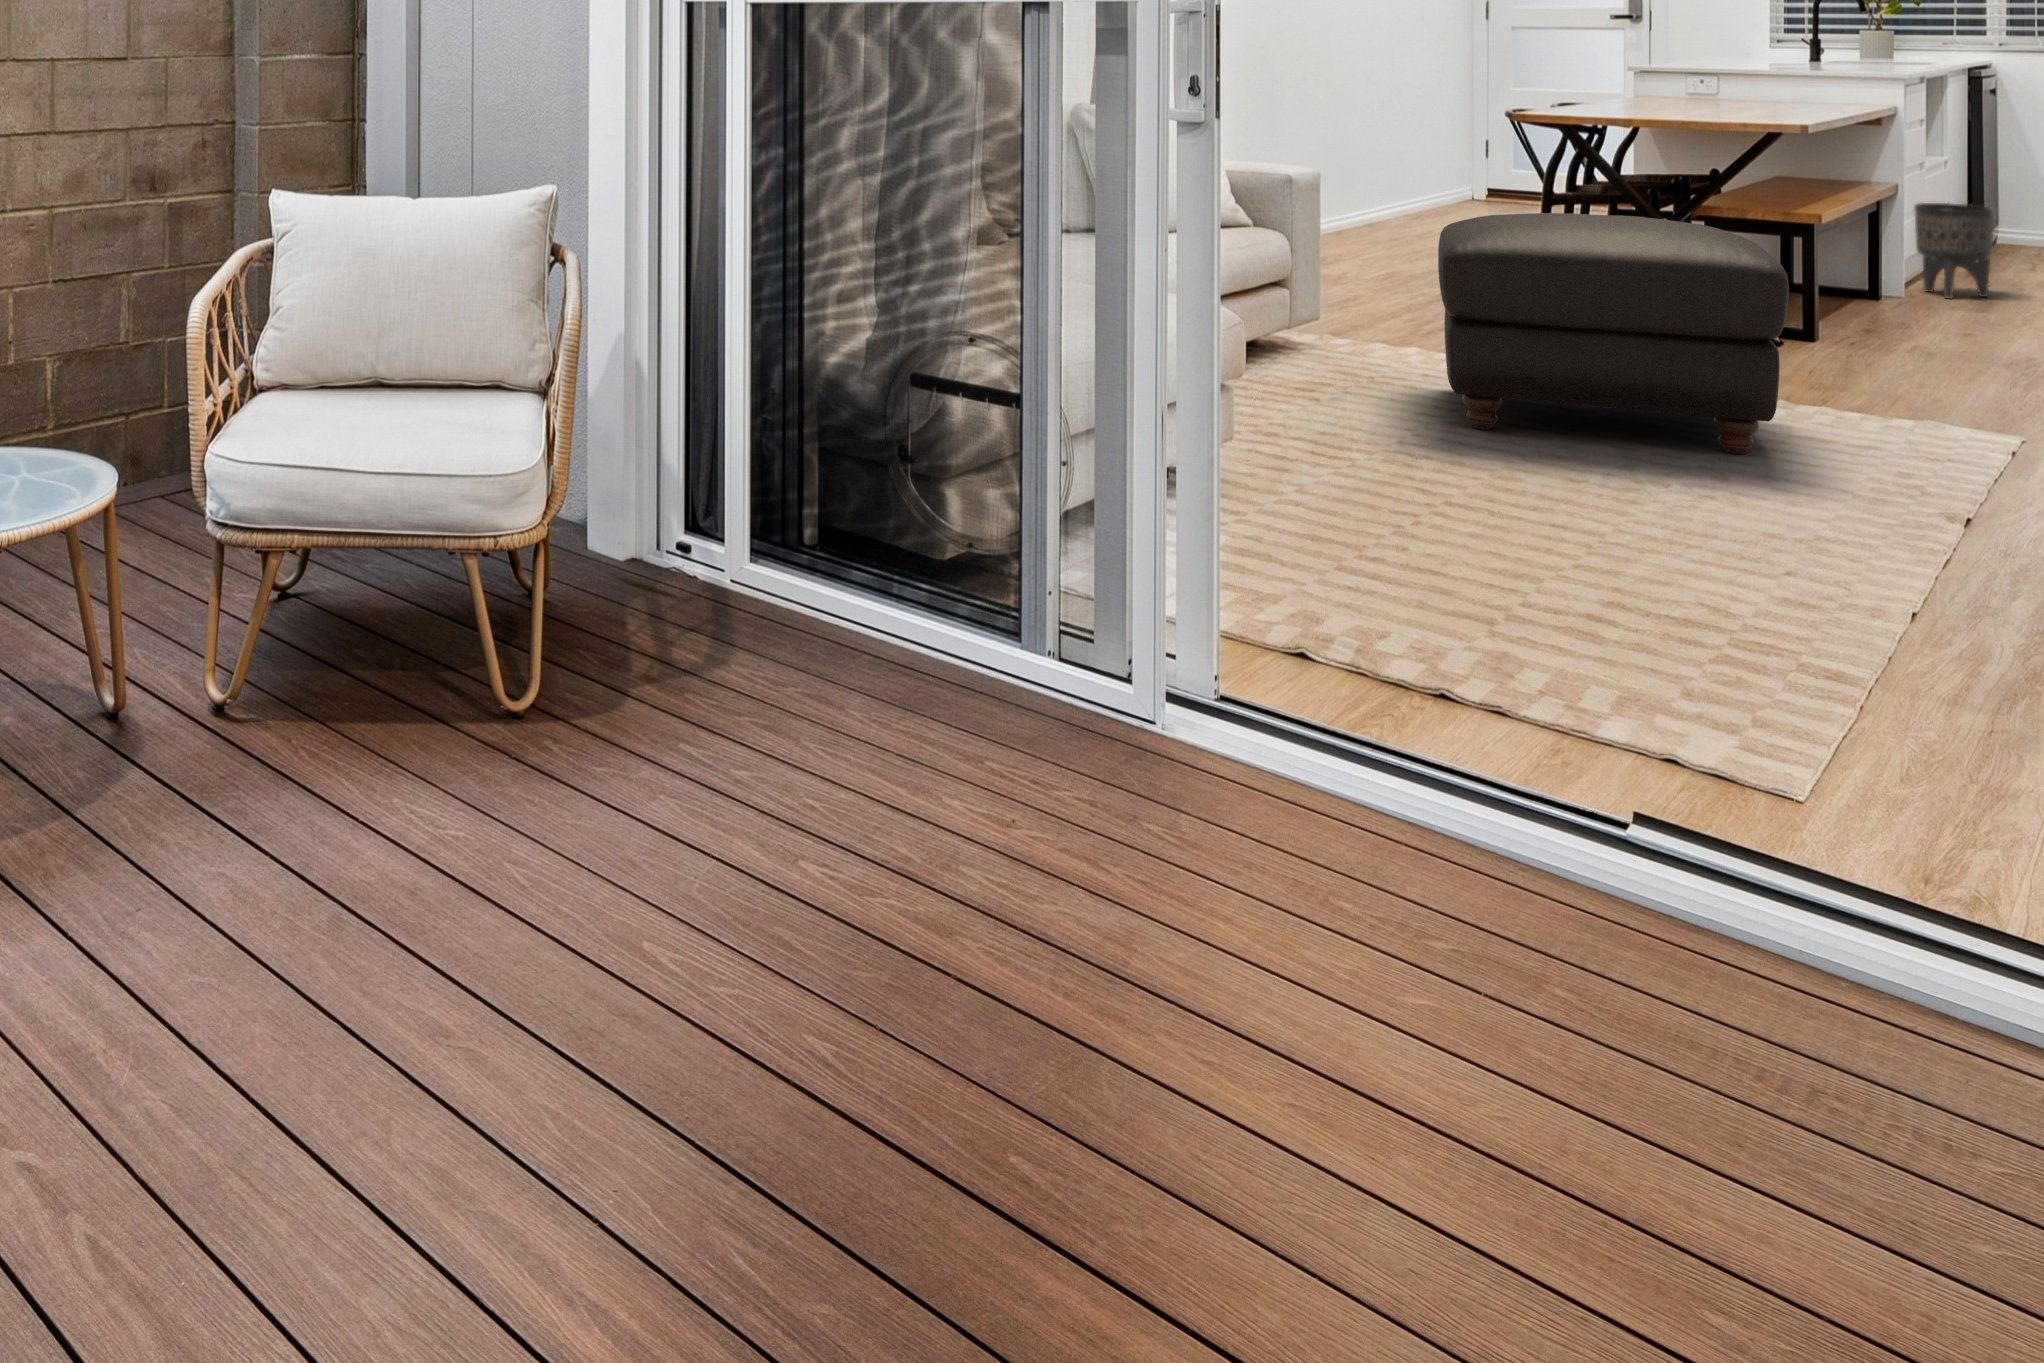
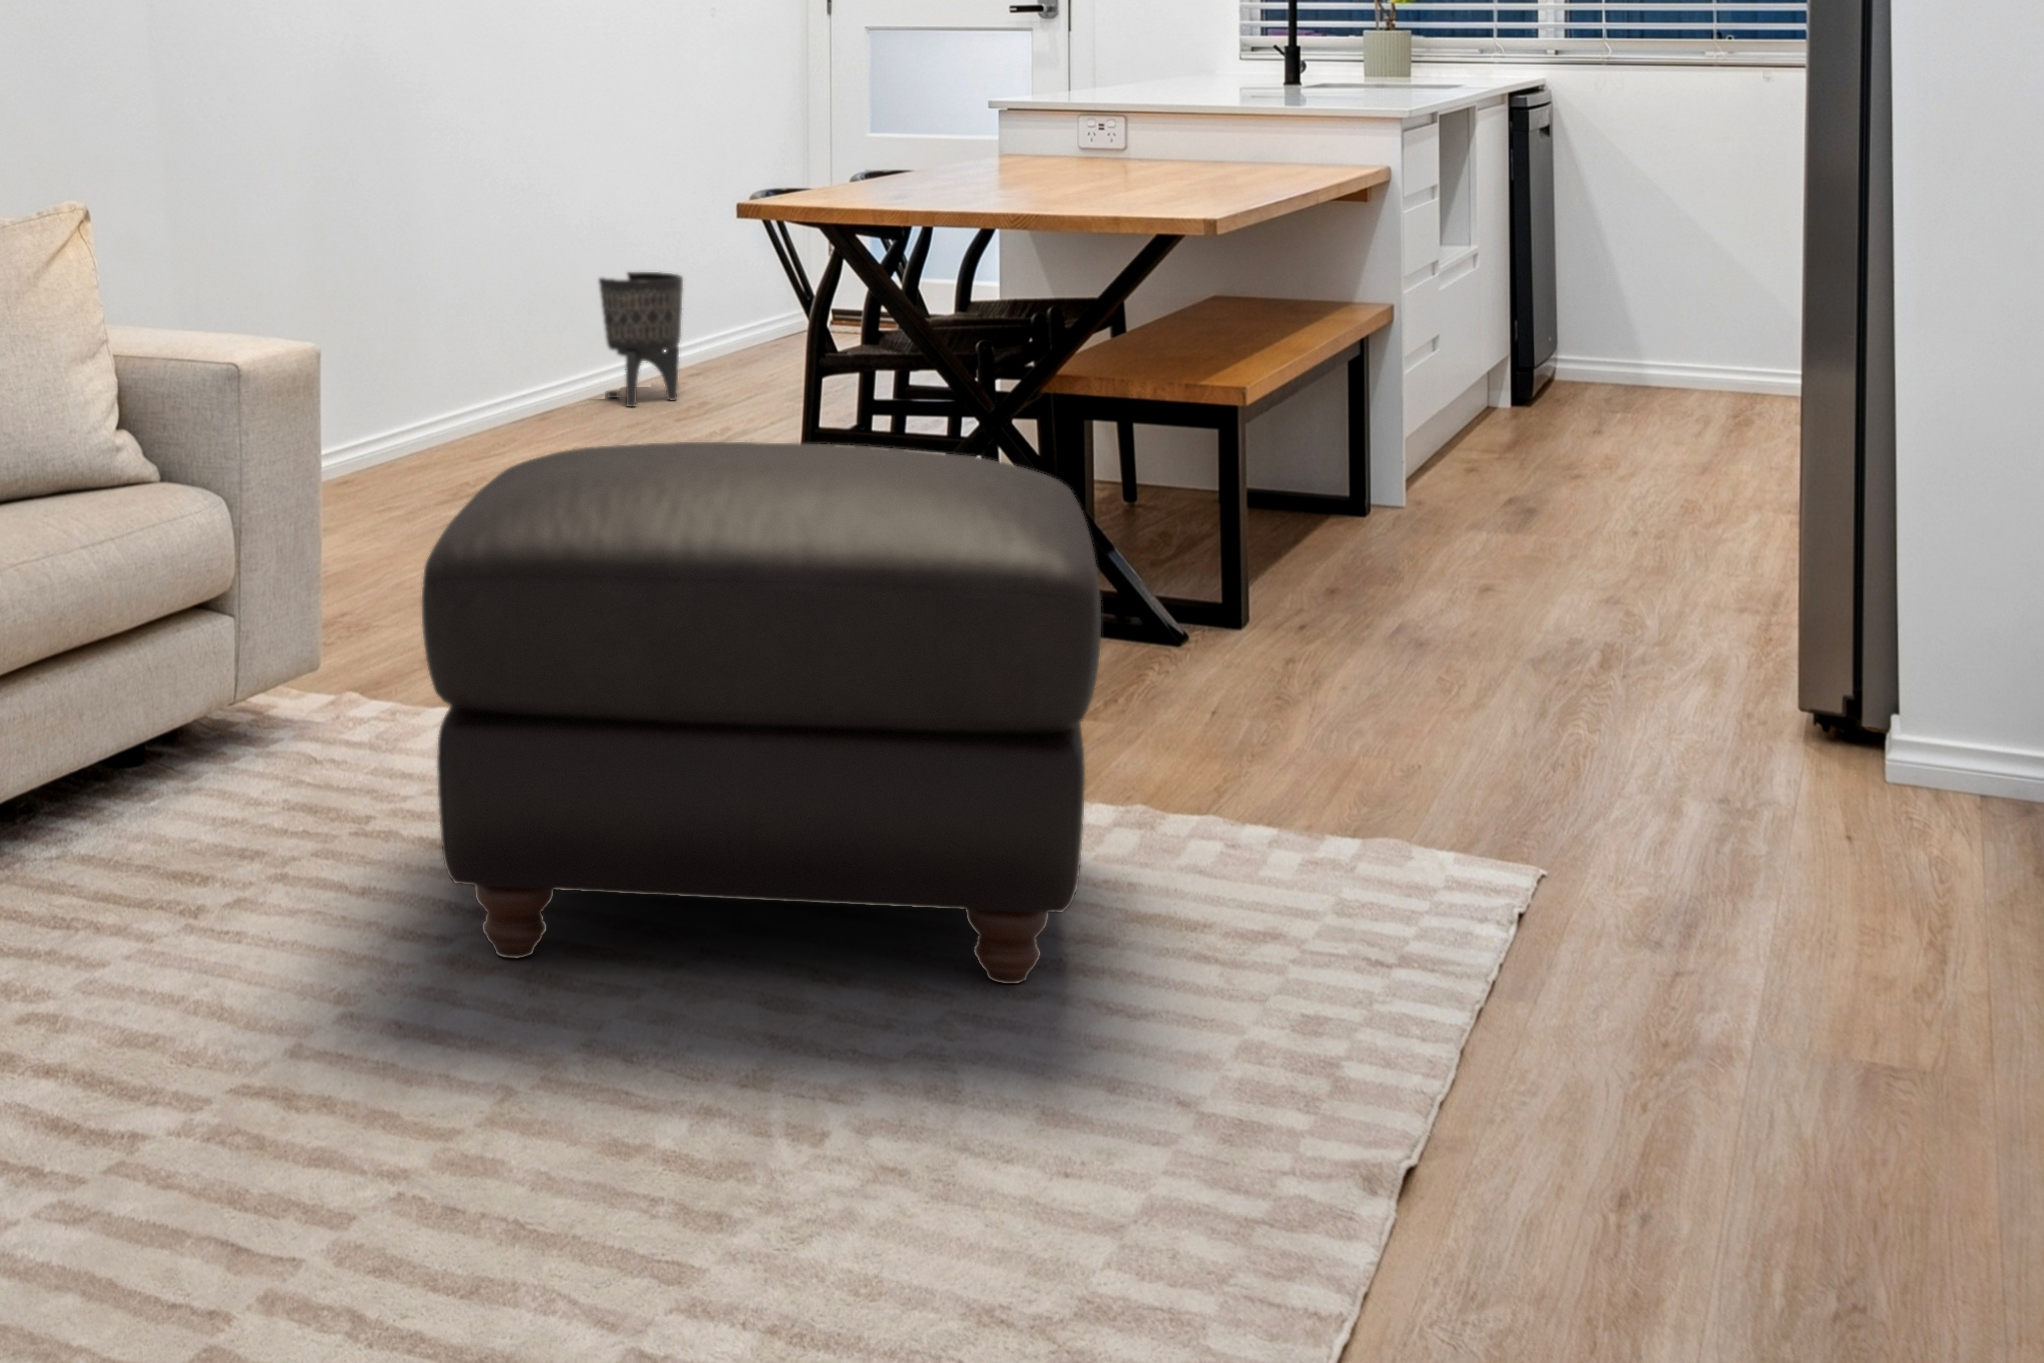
planter: present [1914,203,1995,299] -> present [599,272,683,407]

